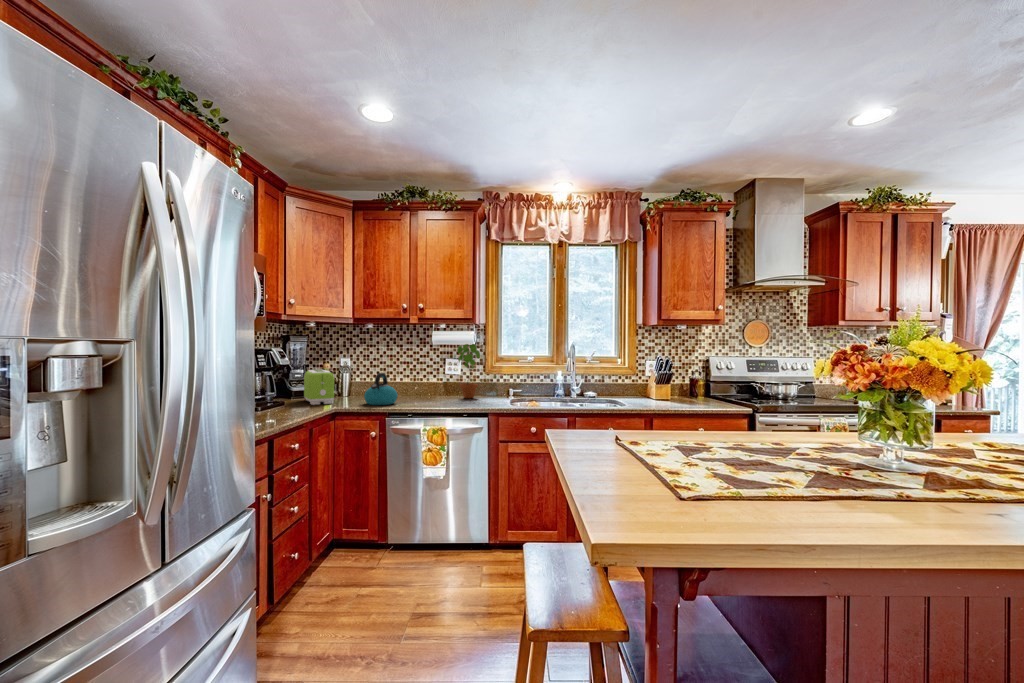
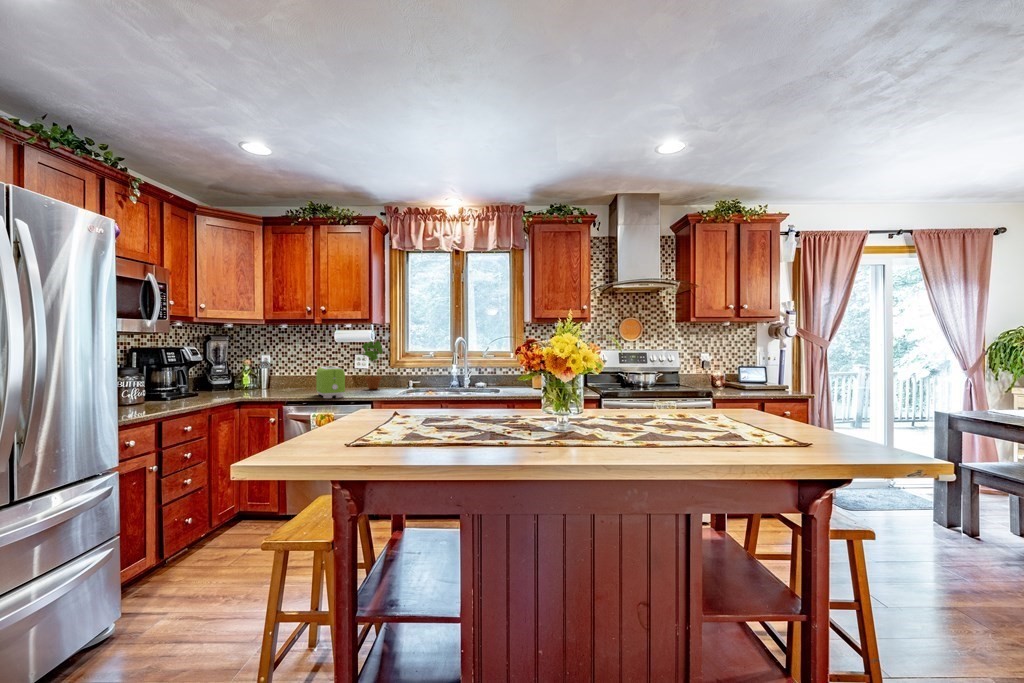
toaster: present [304,370,334,405] -> present [316,366,345,398]
kettle: present [364,373,398,405] -> none [271,367,302,395]

